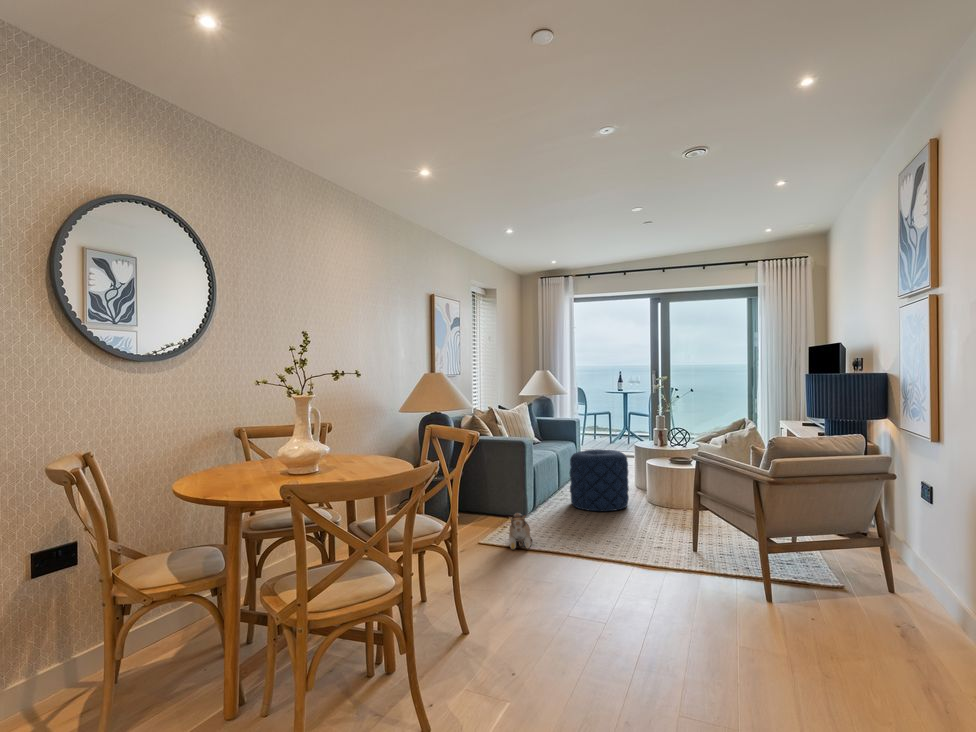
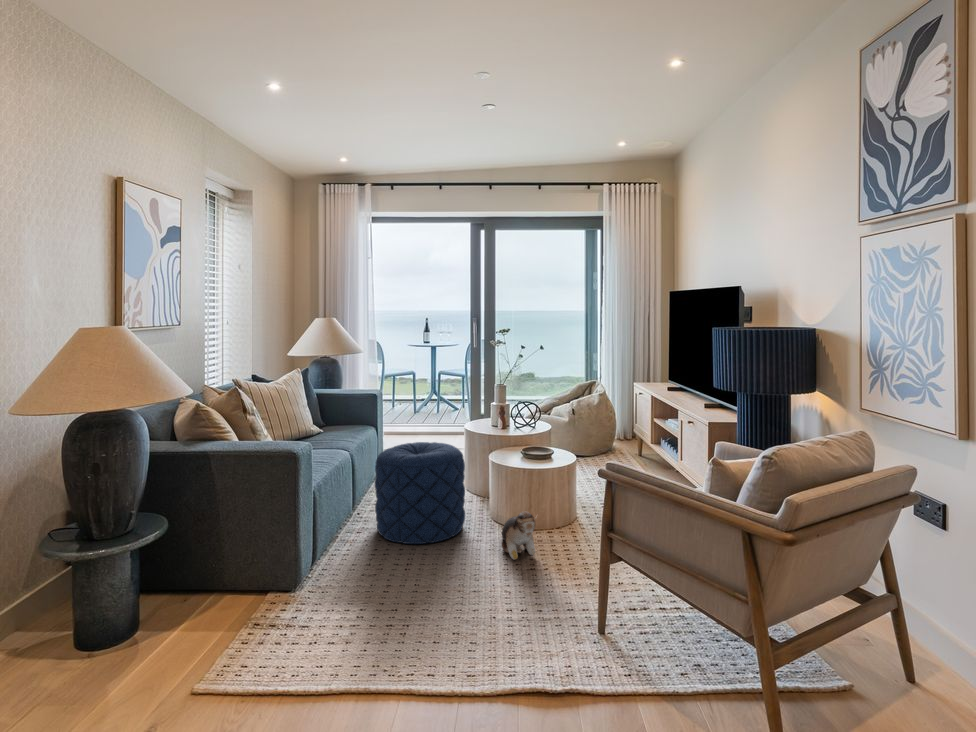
plush toy: present [509,513,532,550] -> present [501,511,538,560]

